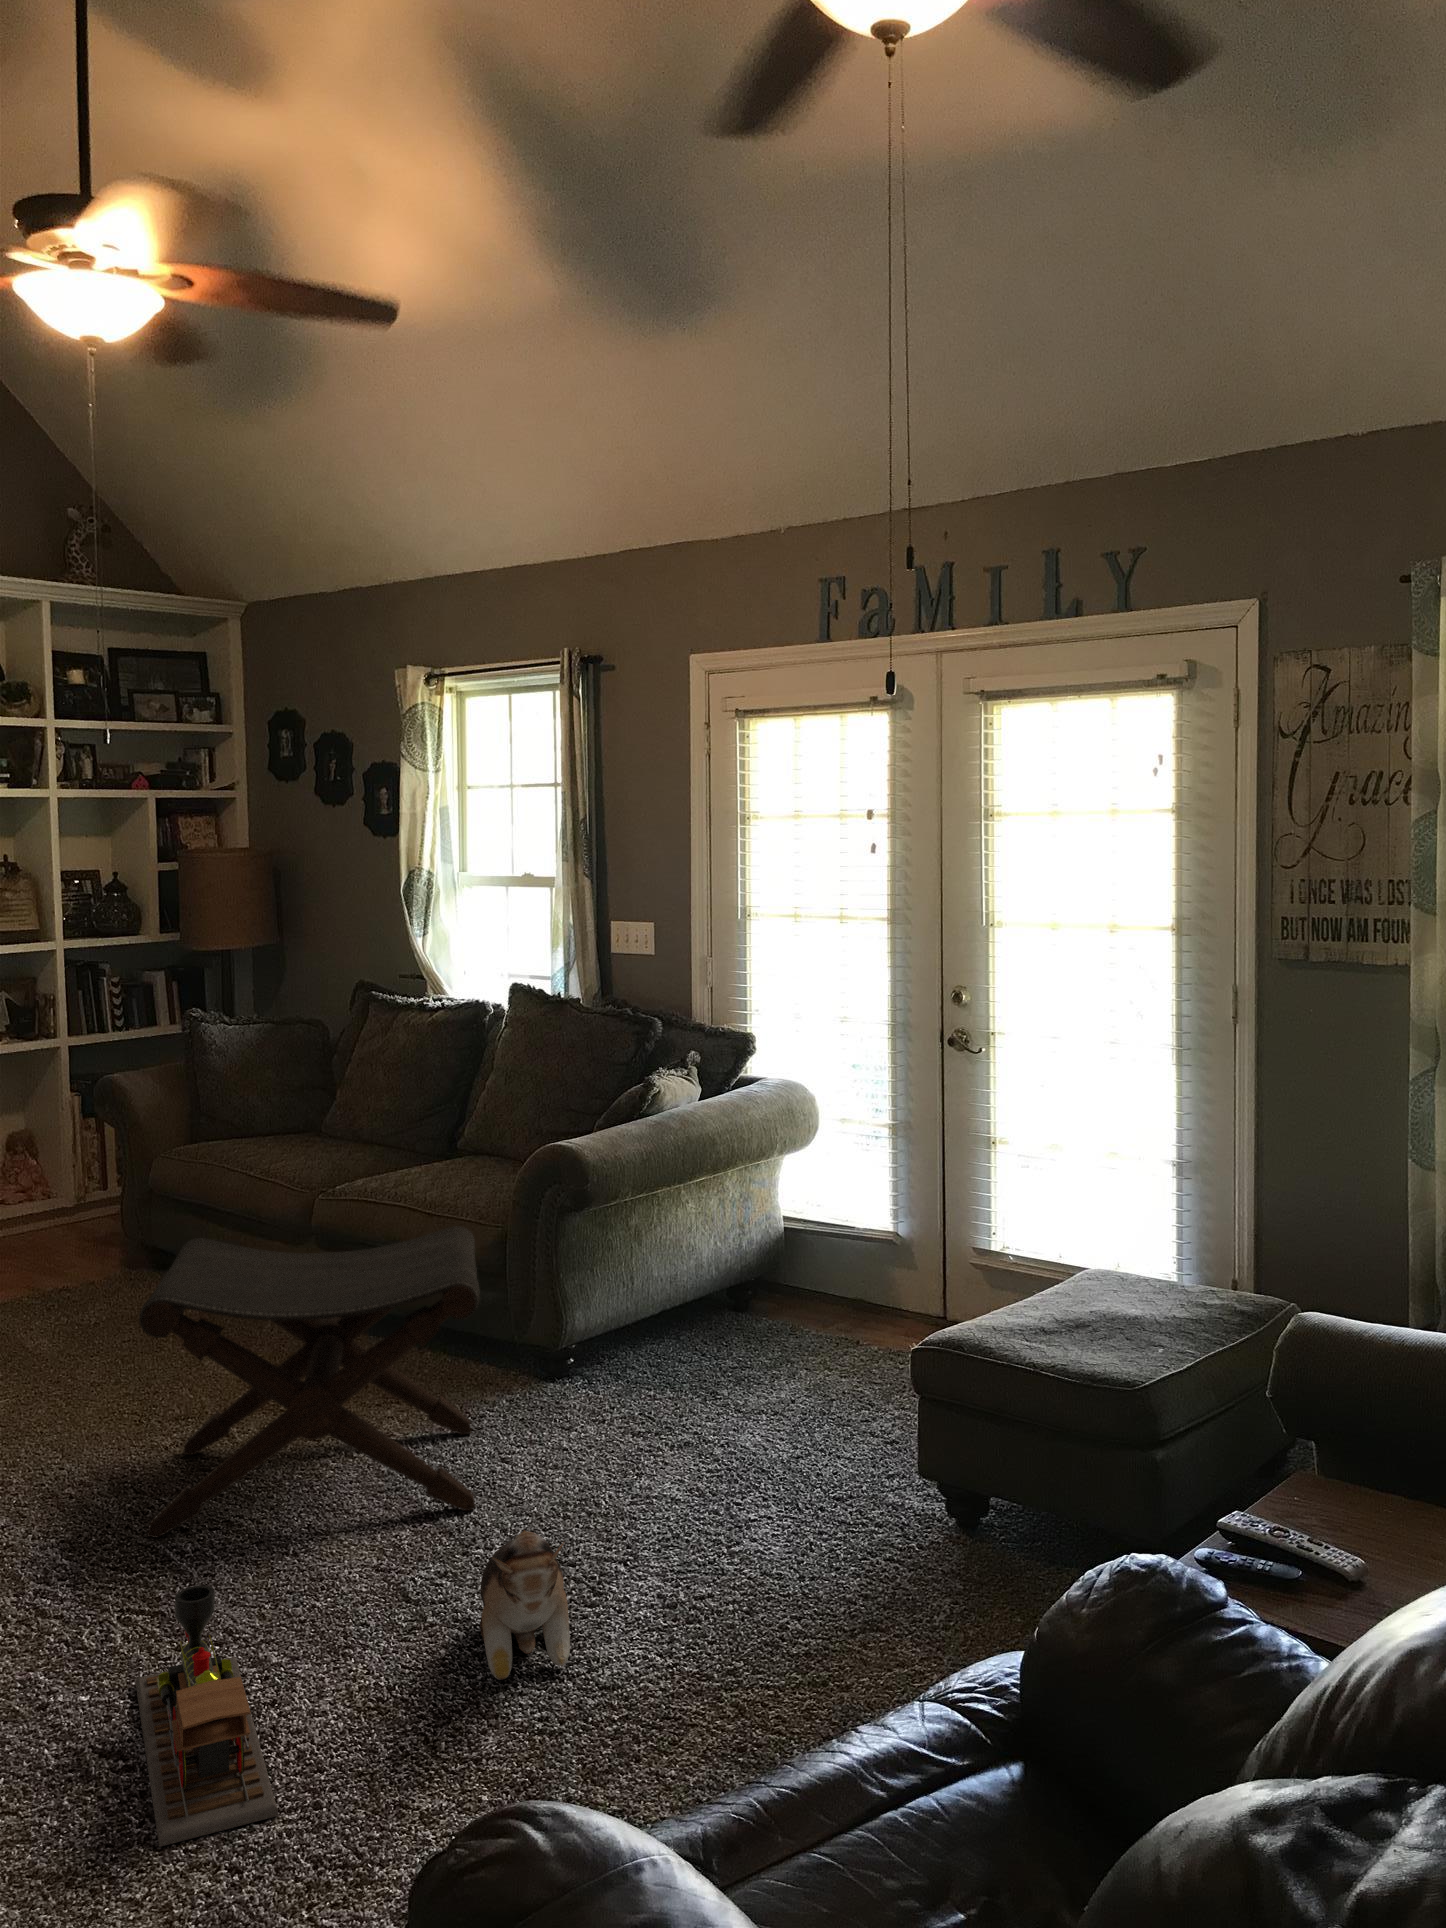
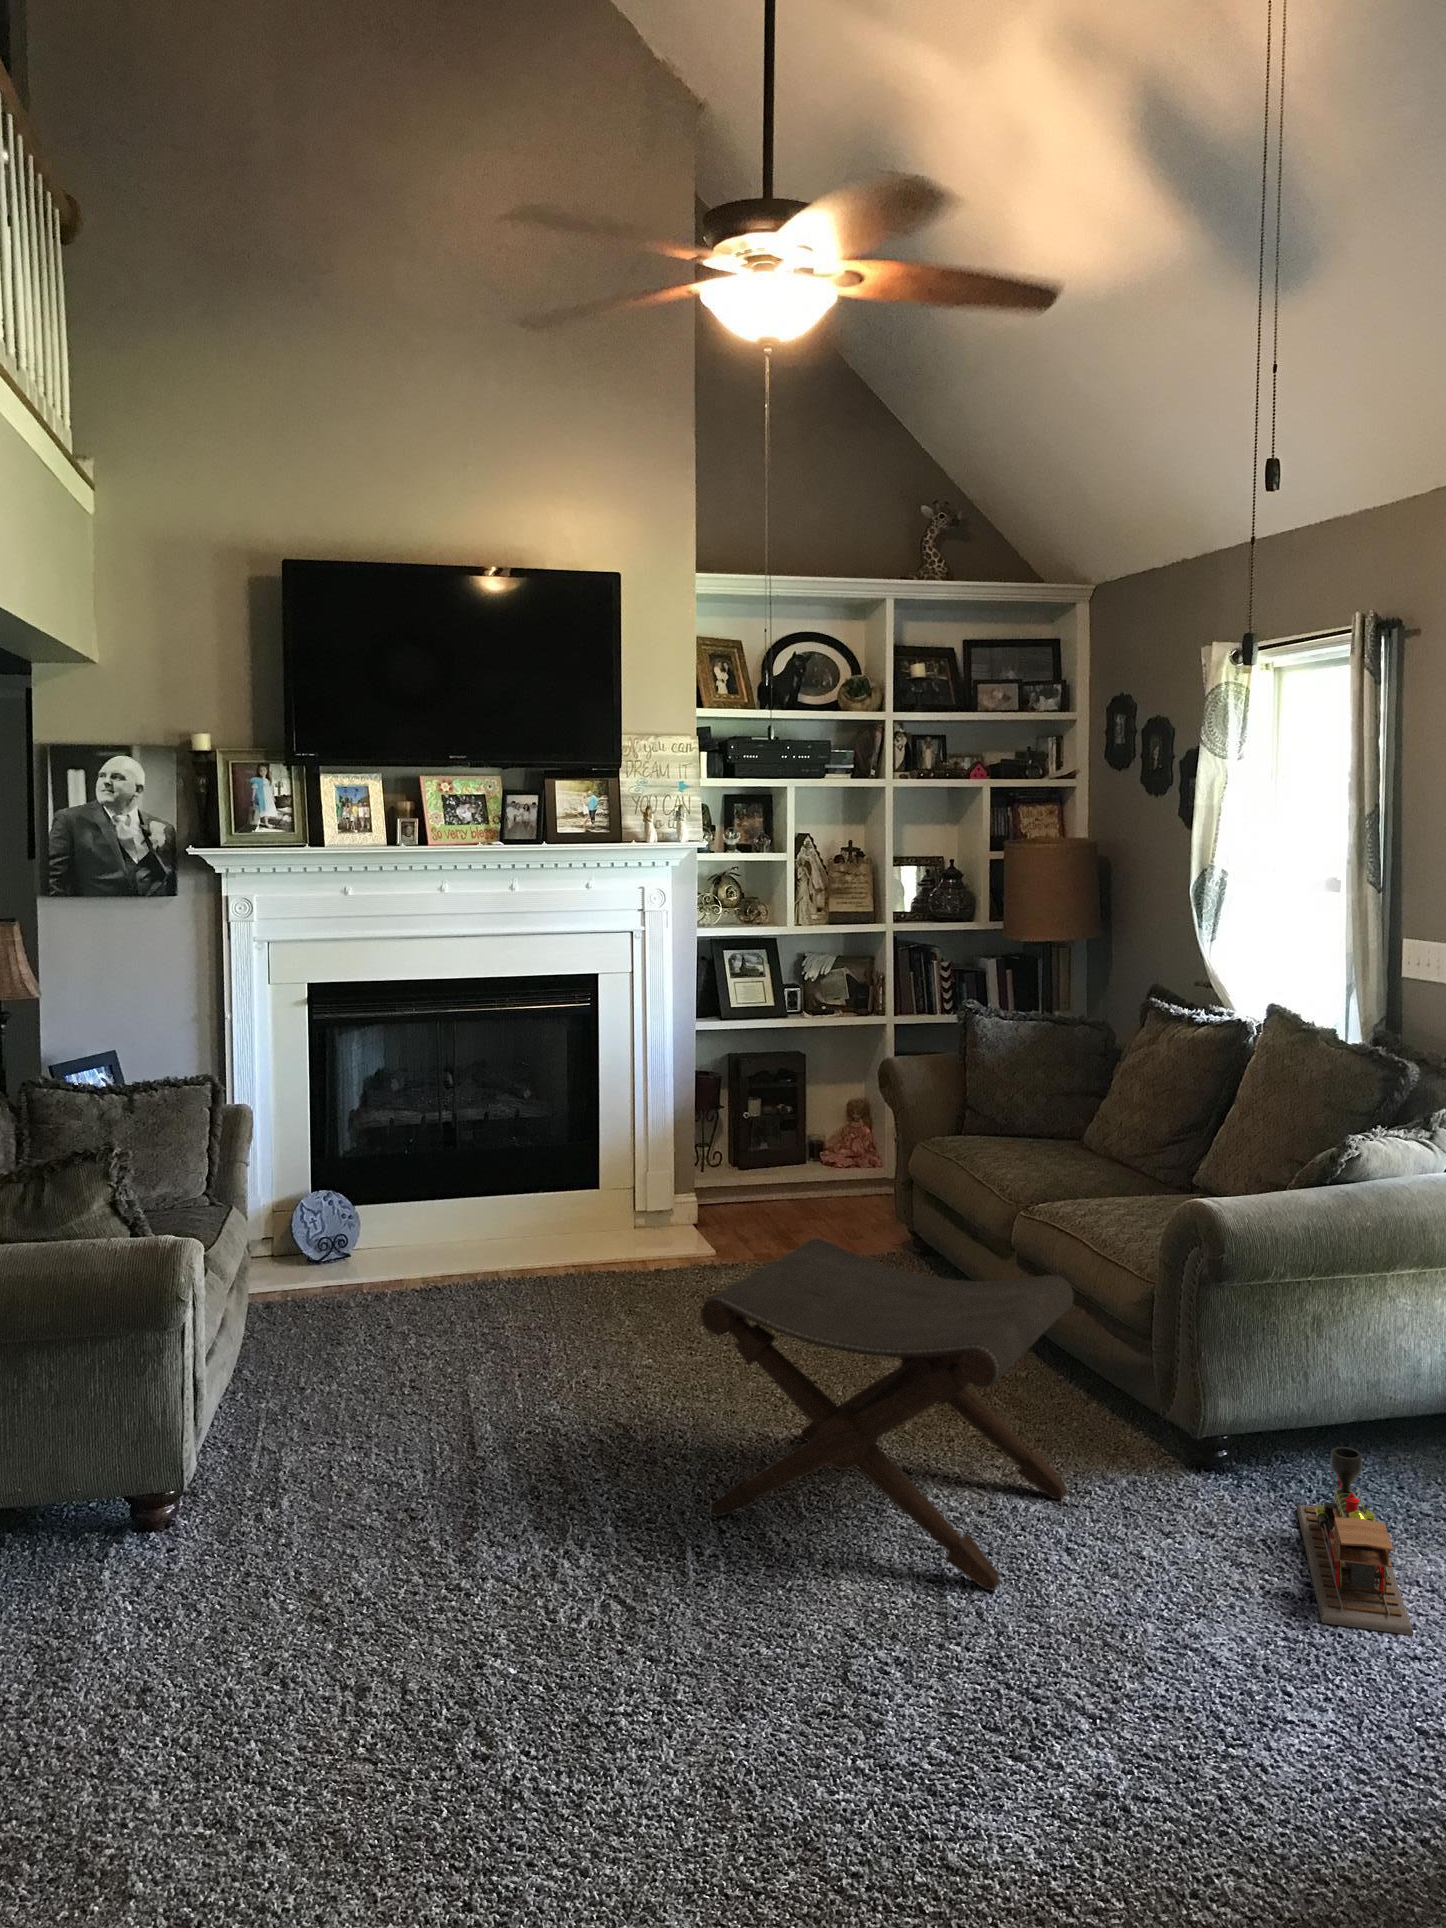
plush toy: present [480,1530,570,1680] -> none [826,1655,969,1818]
toy train: present [136,1586,278,1847] -> present [1297,1447,1413,1635]

